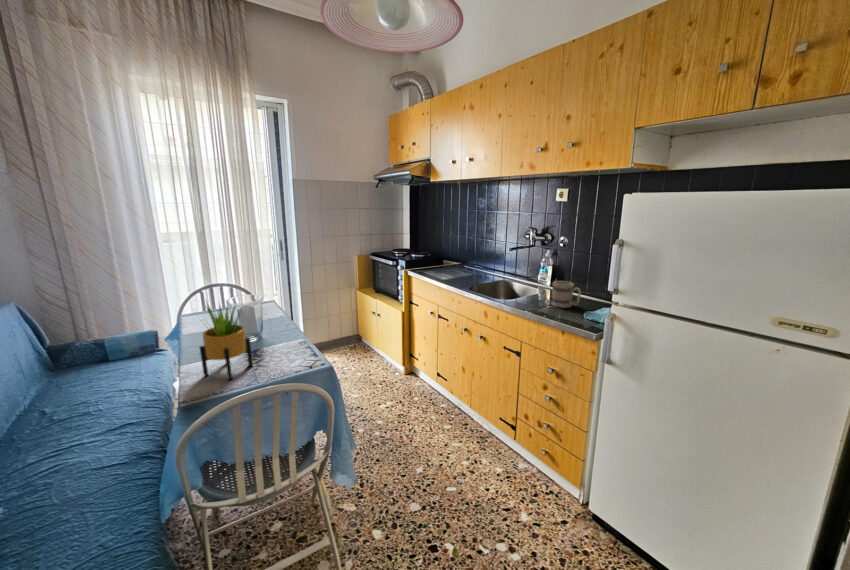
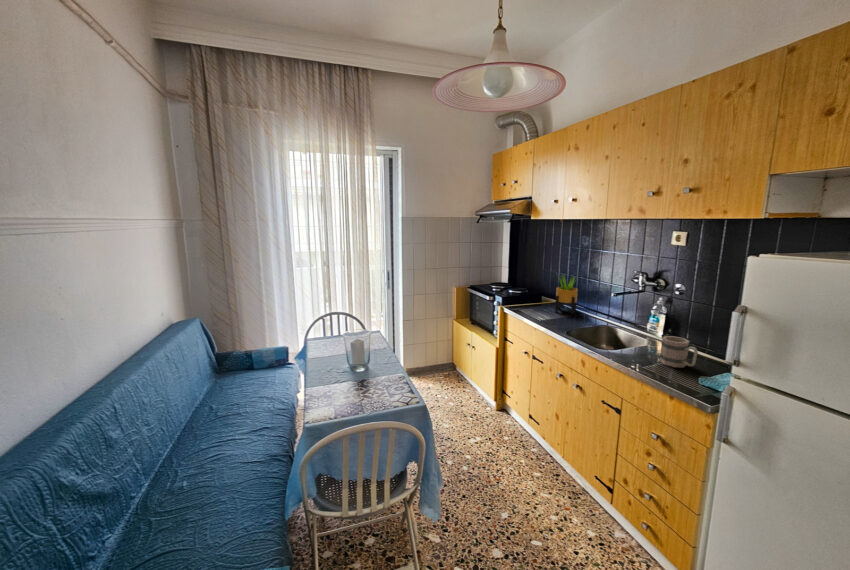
potted plant: present [200,304,253,380] -> present [555,277,577,314]

